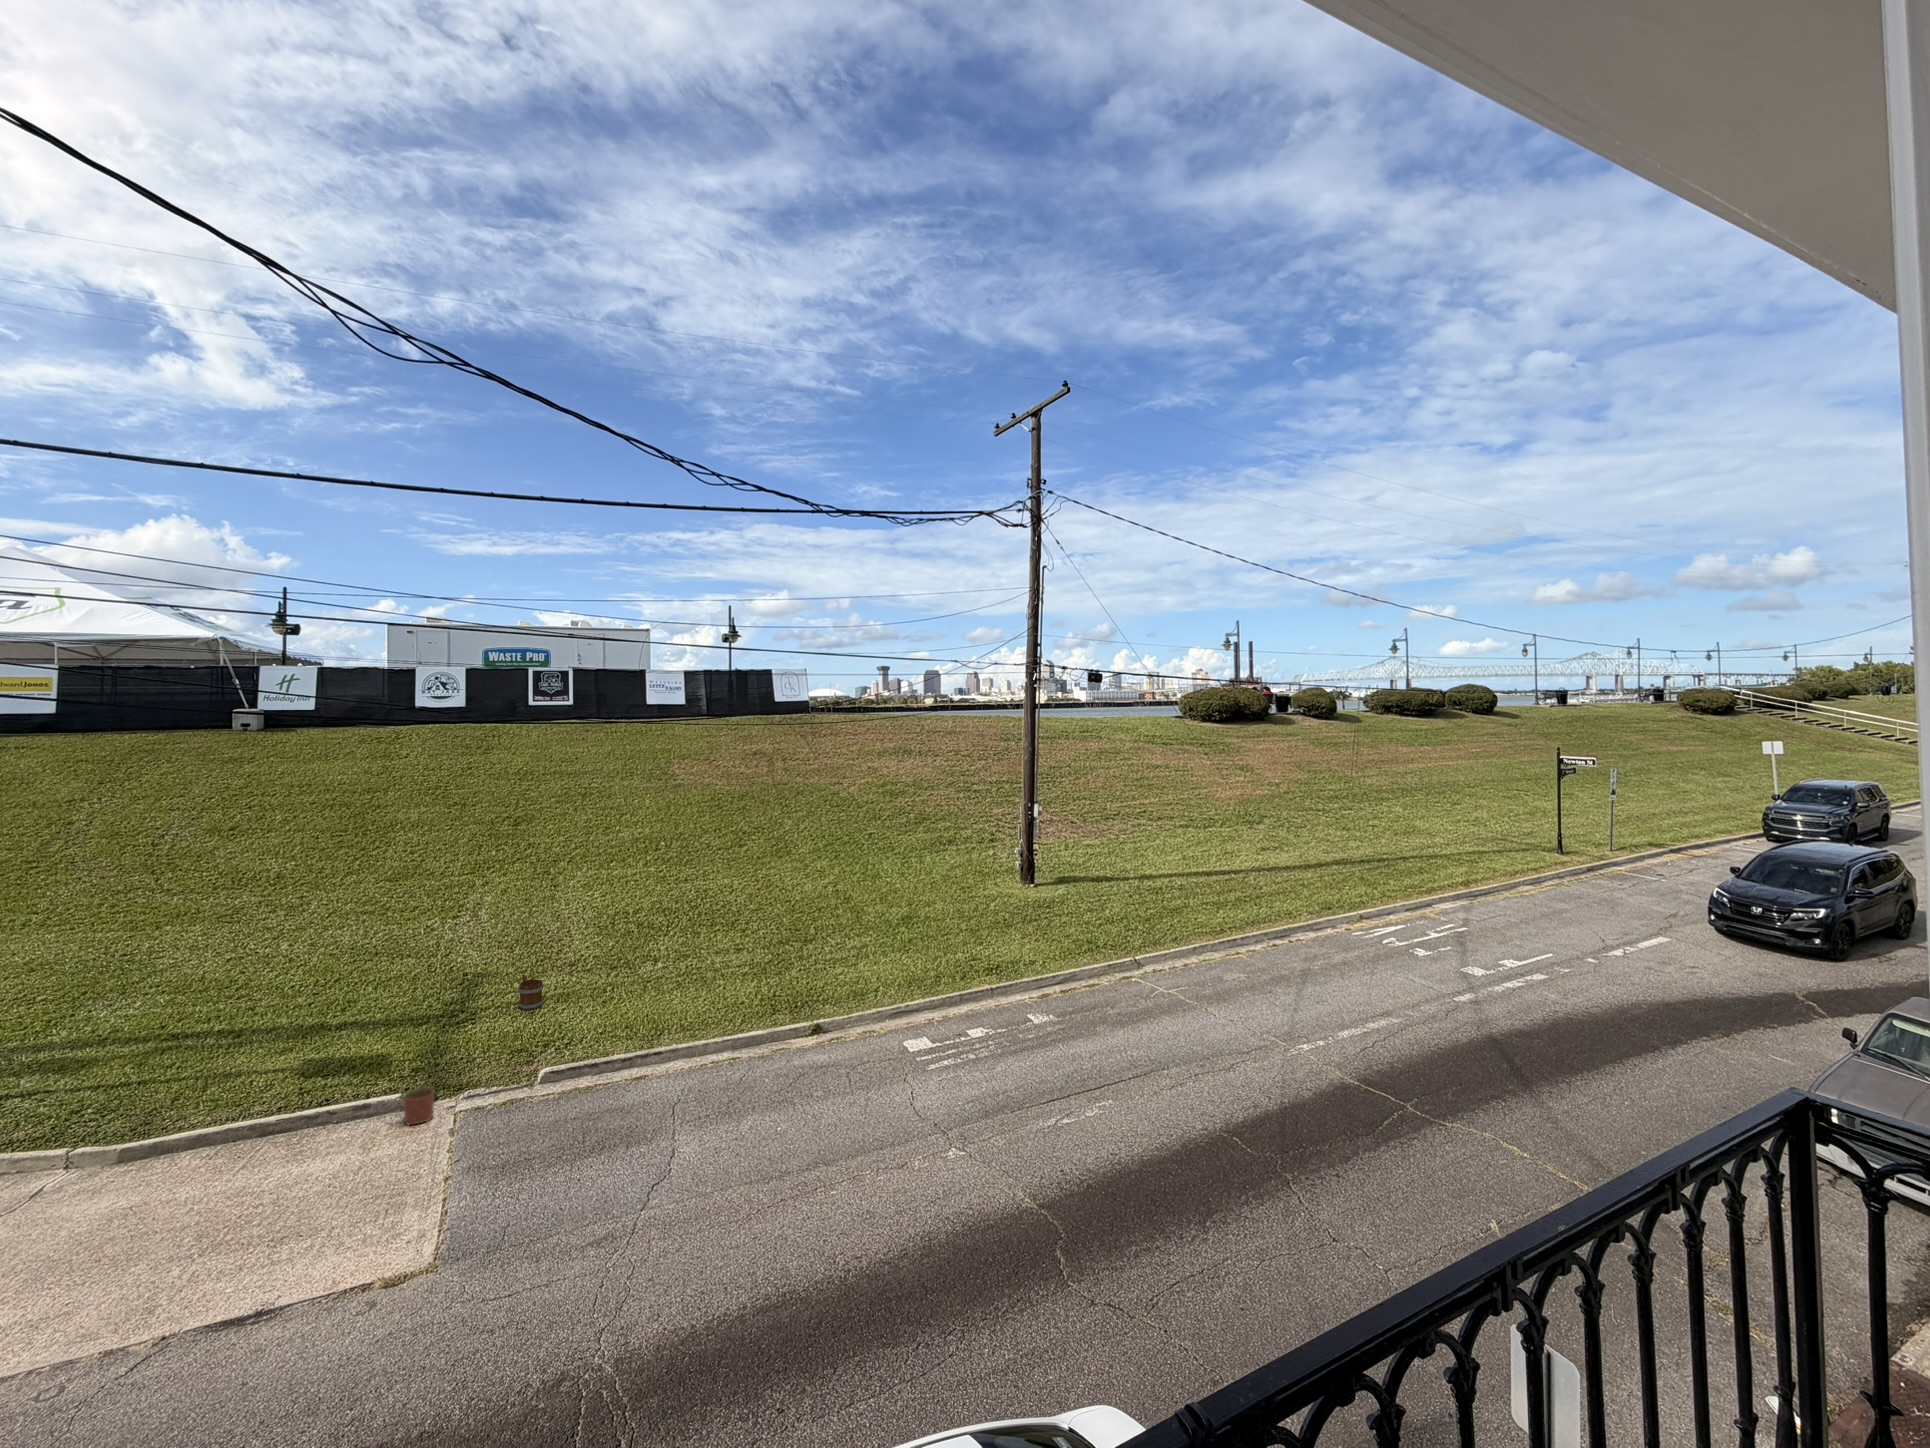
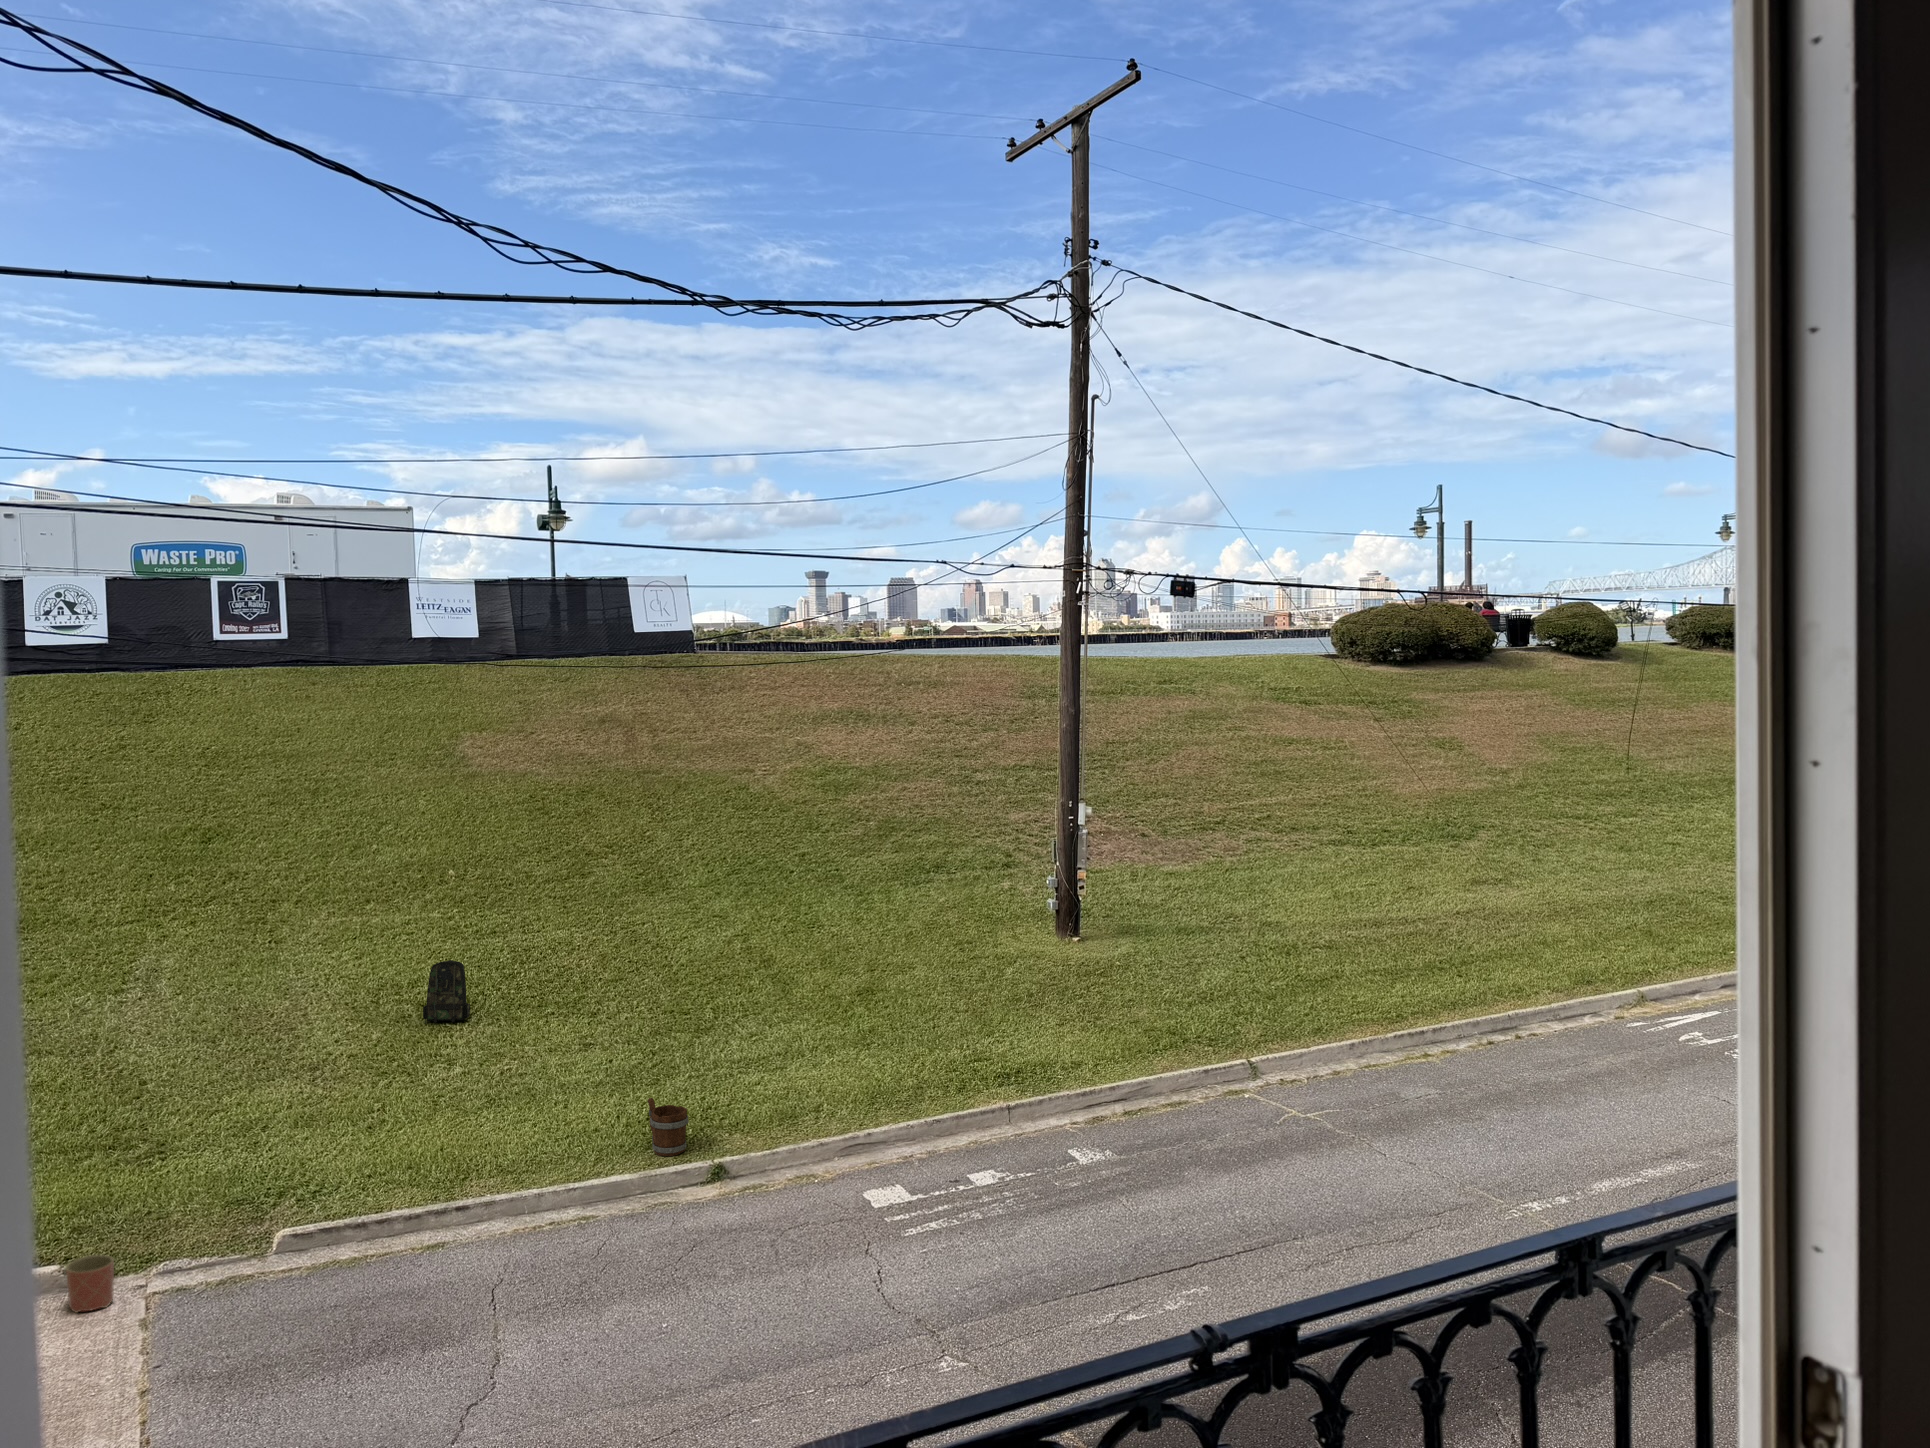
backpack: none [643,898,672,936] -> present [423,960,470,1024]
bucket: present [518,975,544,1010] -> present [648,1098,689,1156]

